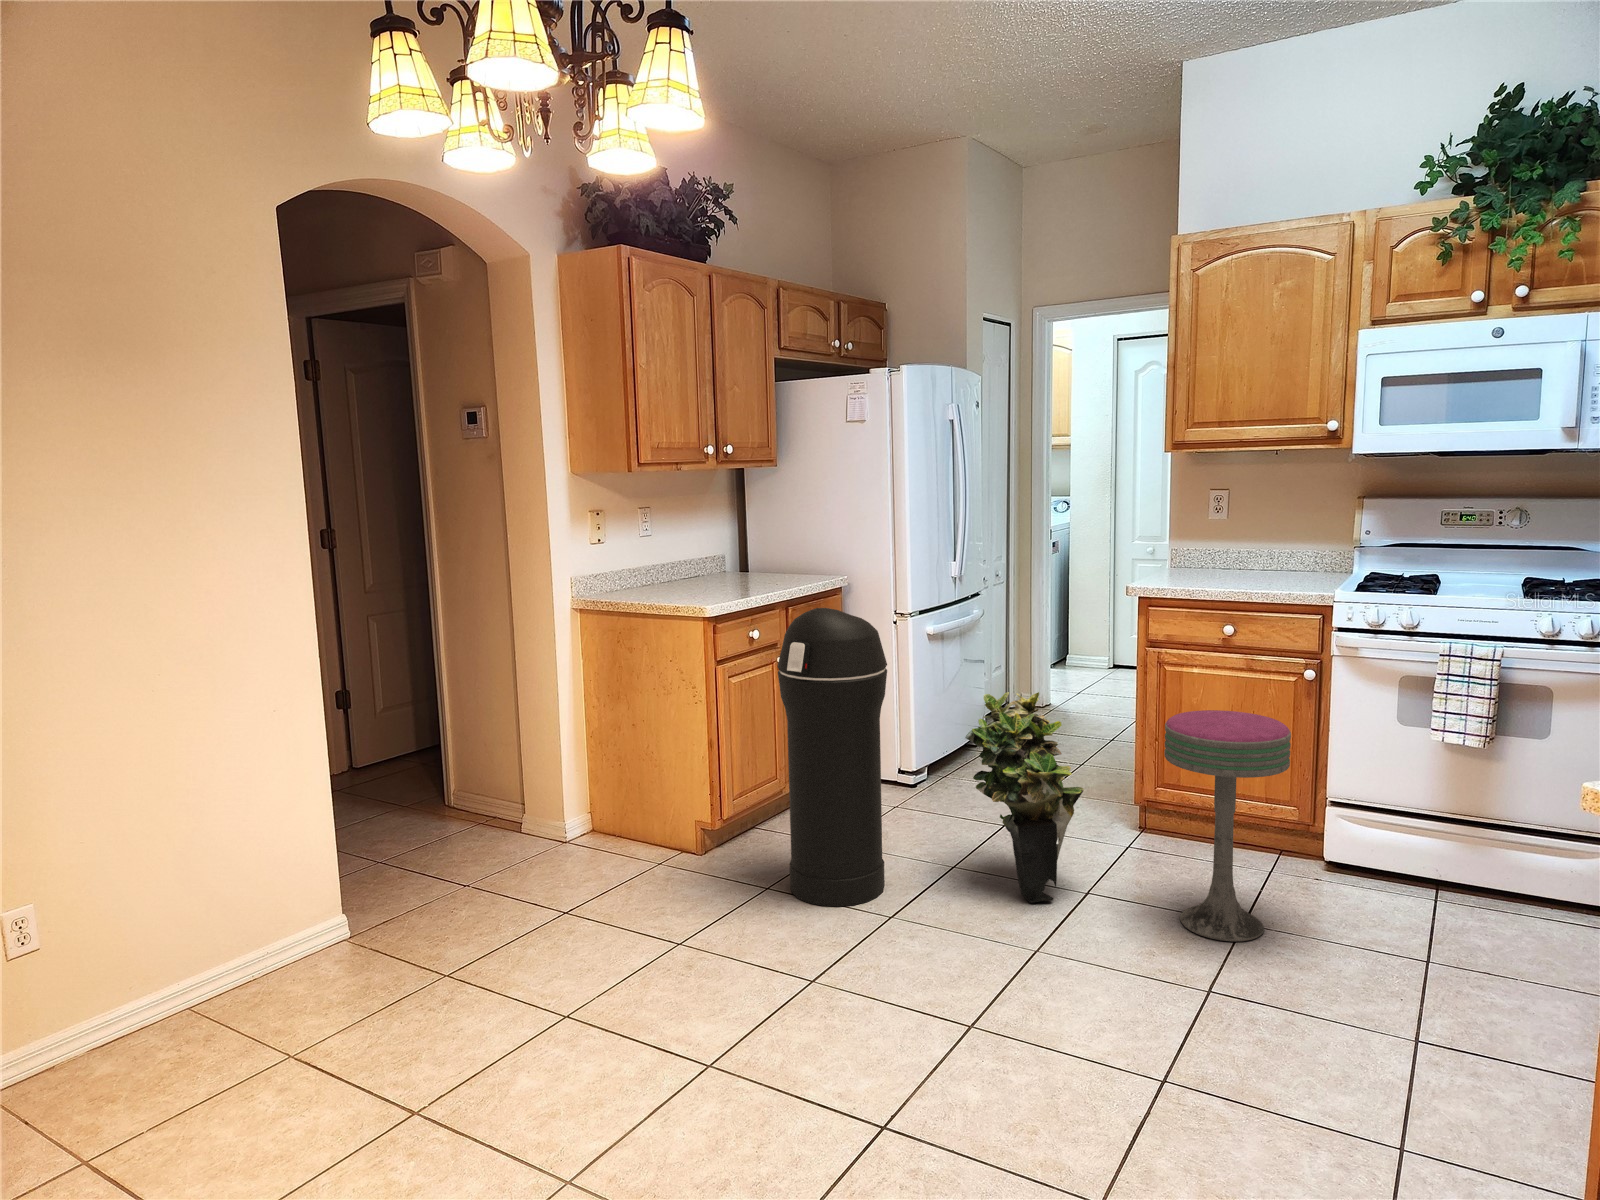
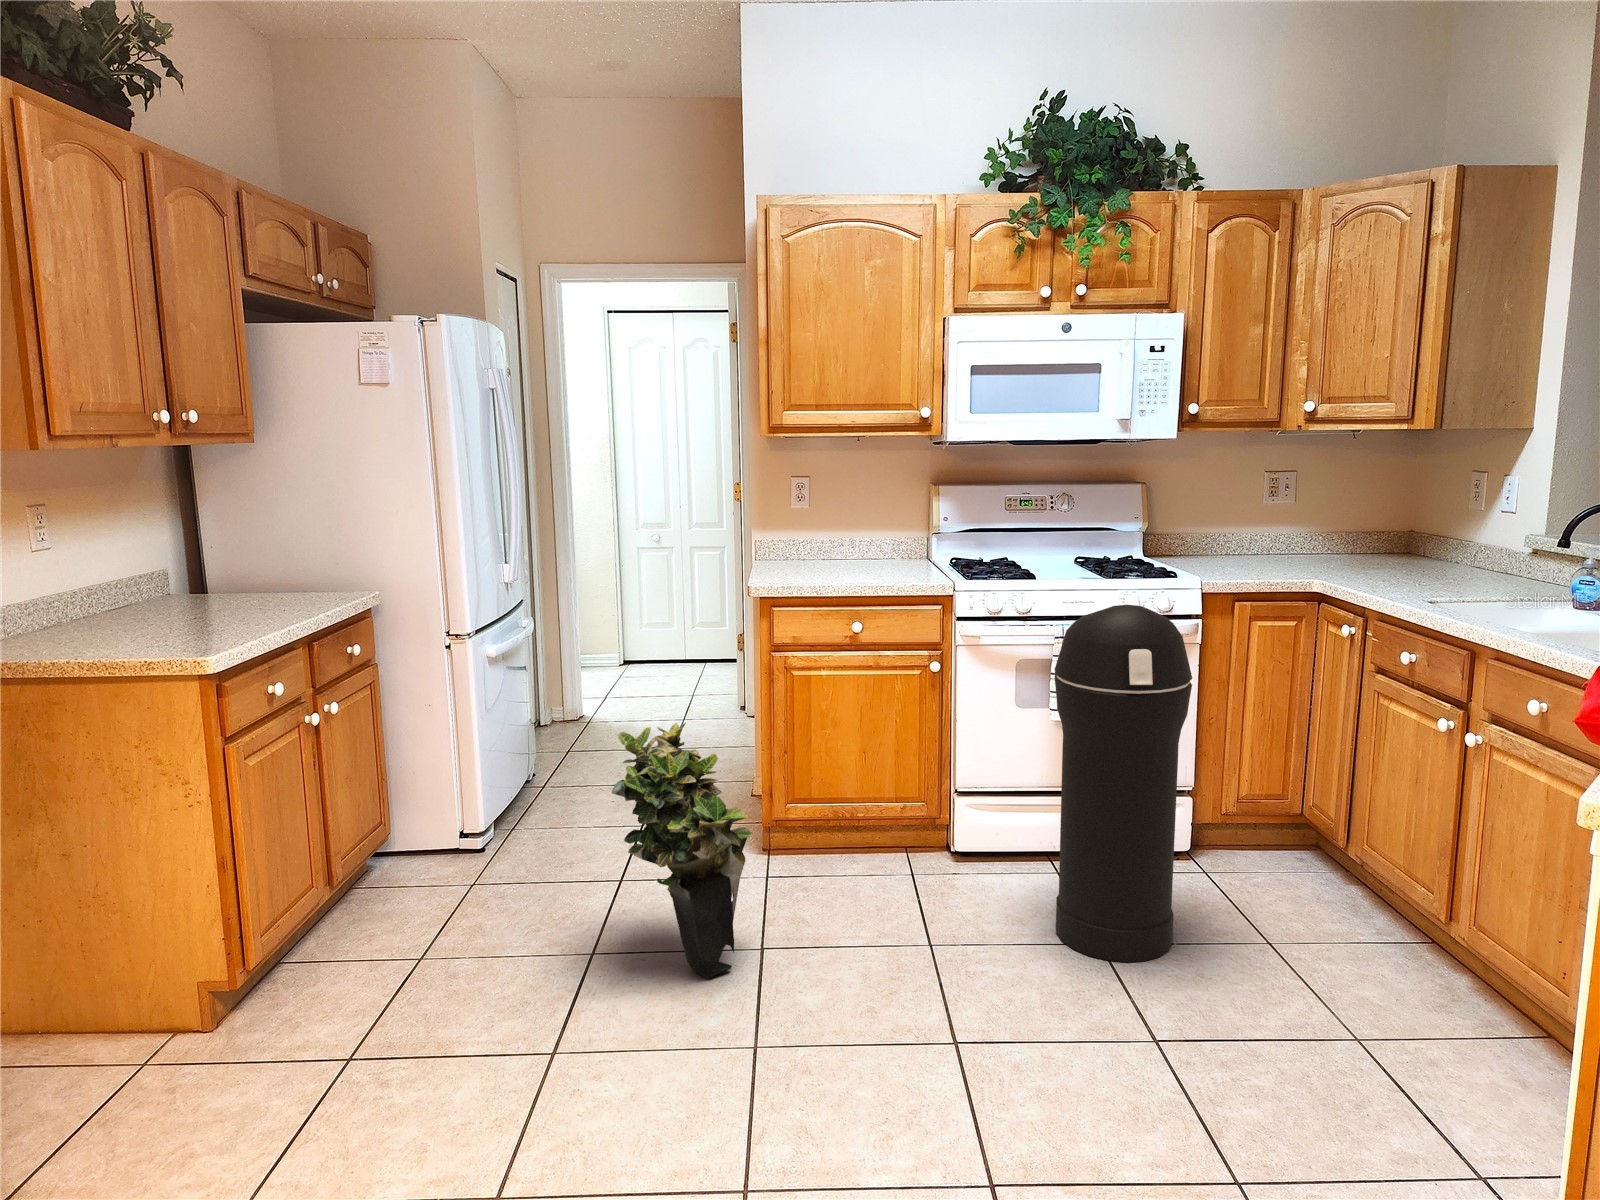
trash can: present [777,608,887,907] -> present [1055,605,1192,962]
bar stool: present [1164,710,1291,941] -> none [846,718,974,970]

